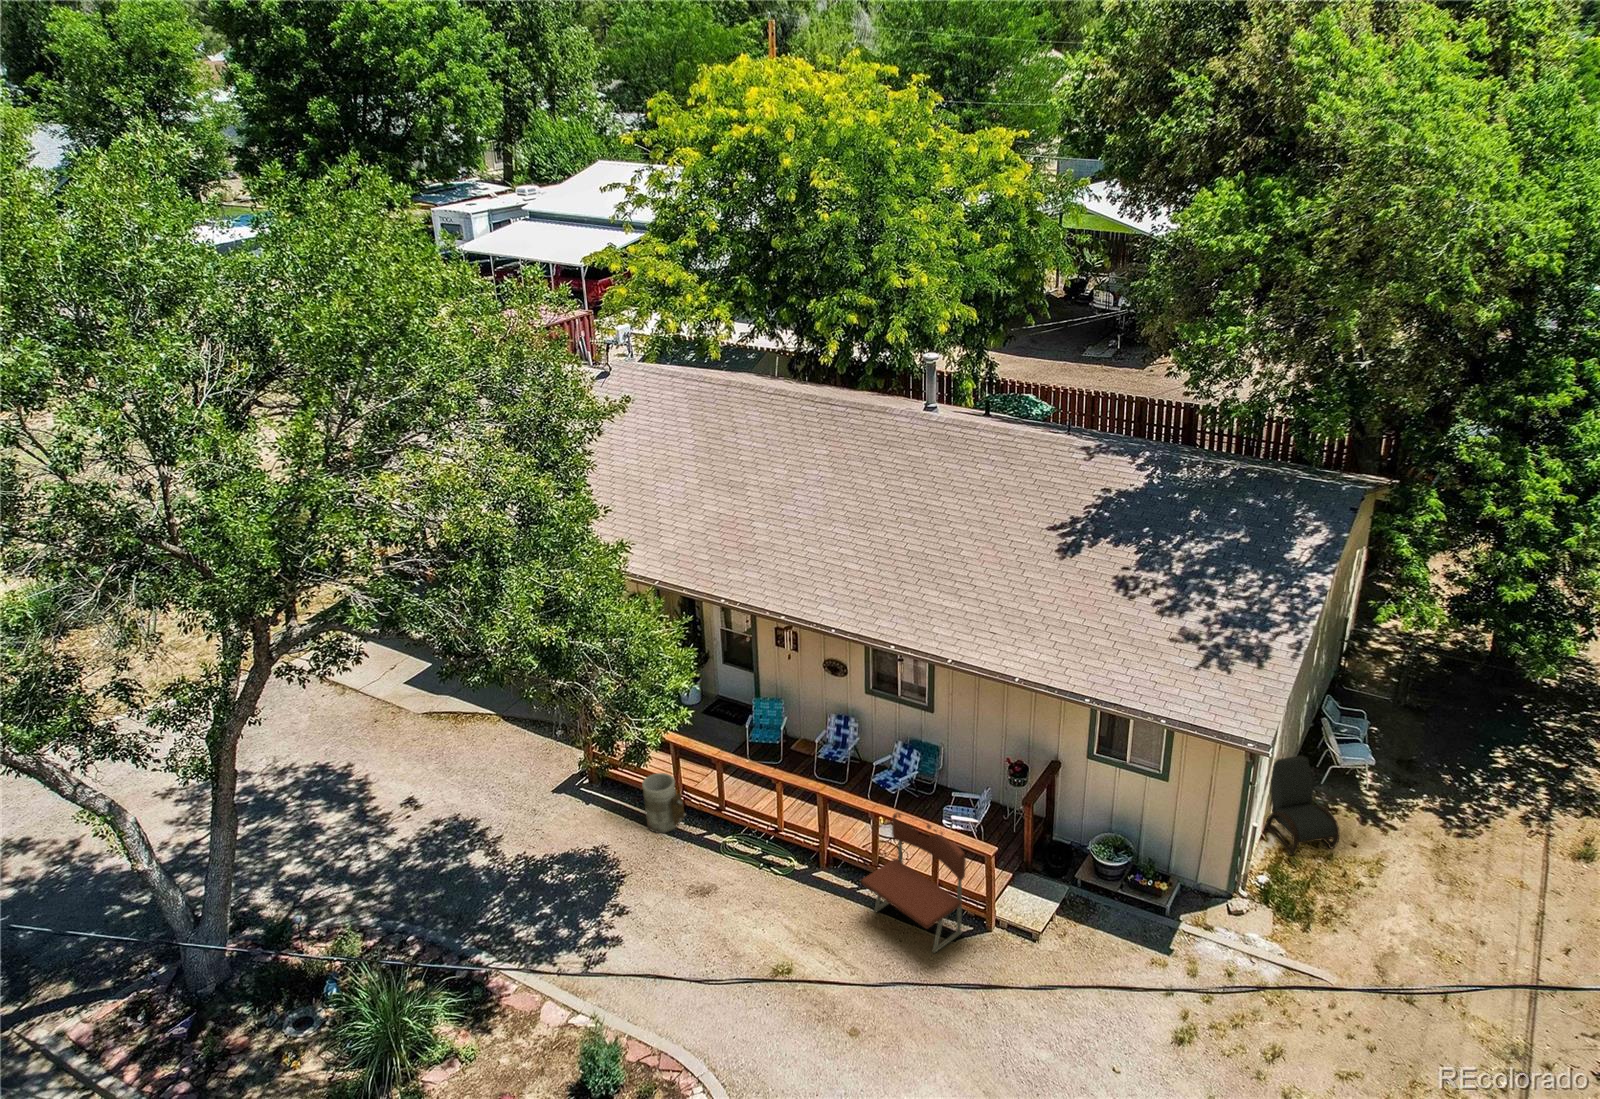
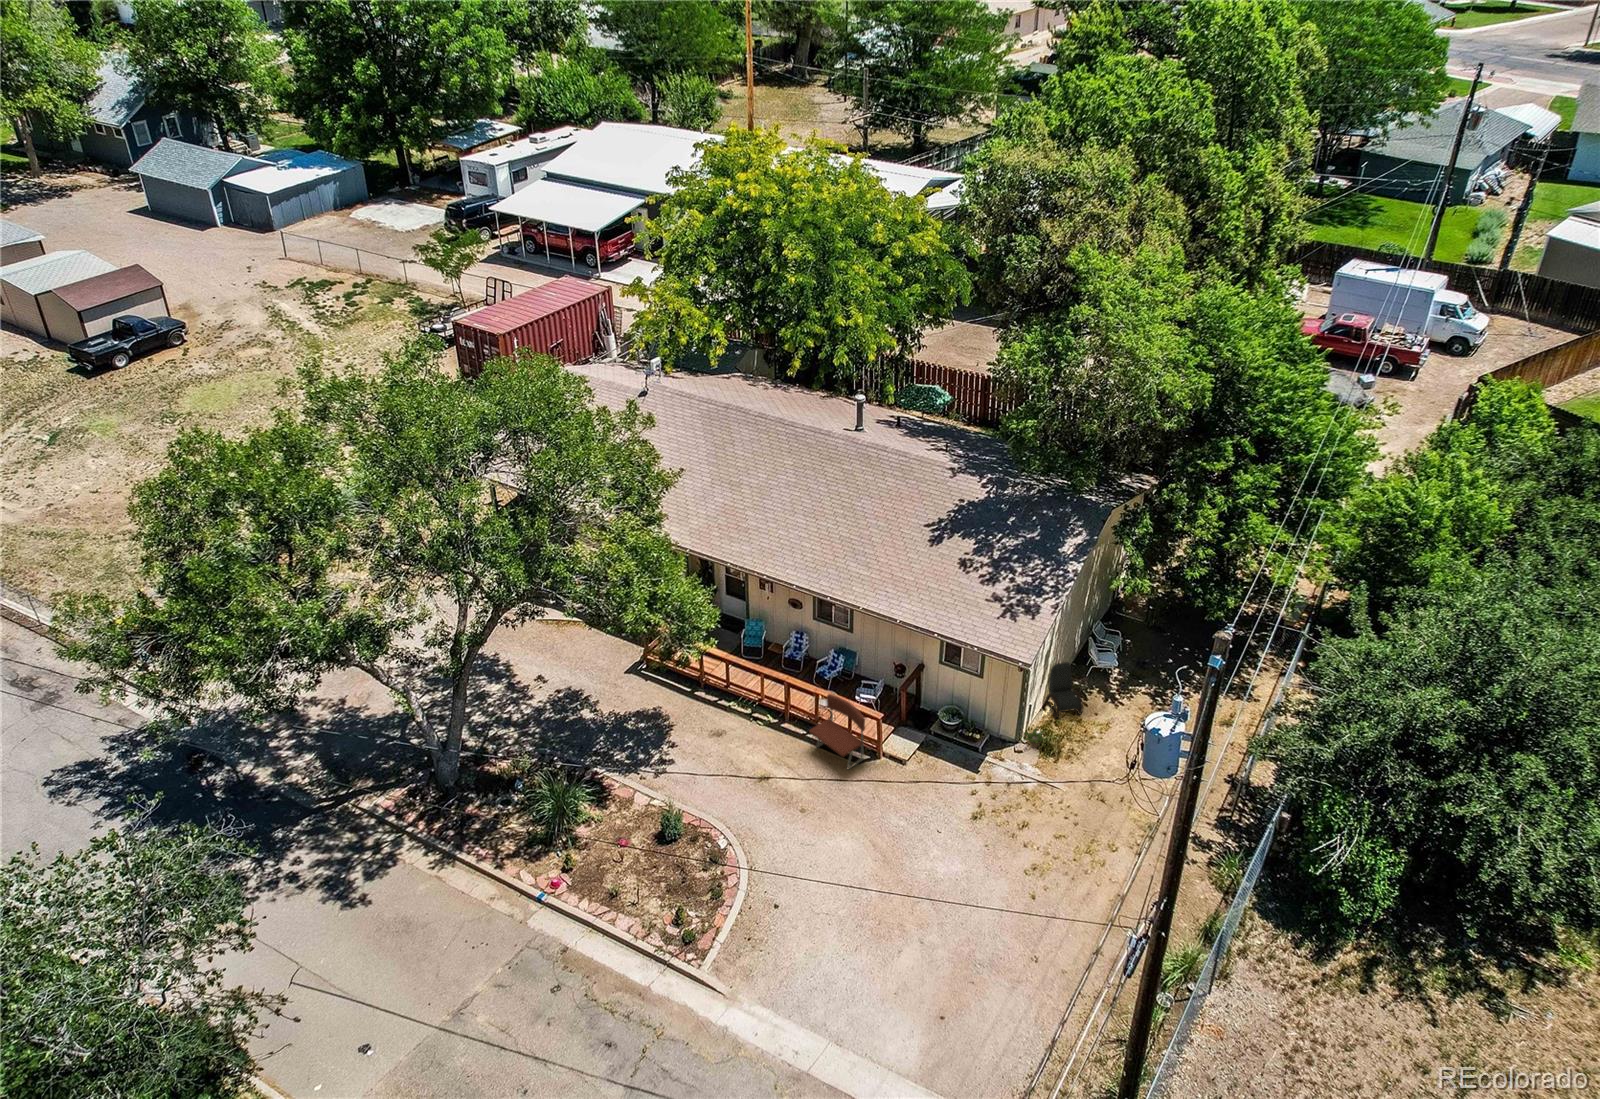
trash can: present [642,773,686,833] -> none [682,666,709,701]
decorative plant: none [1241,867,1296,909] -> present [1024,728,1046,748]

